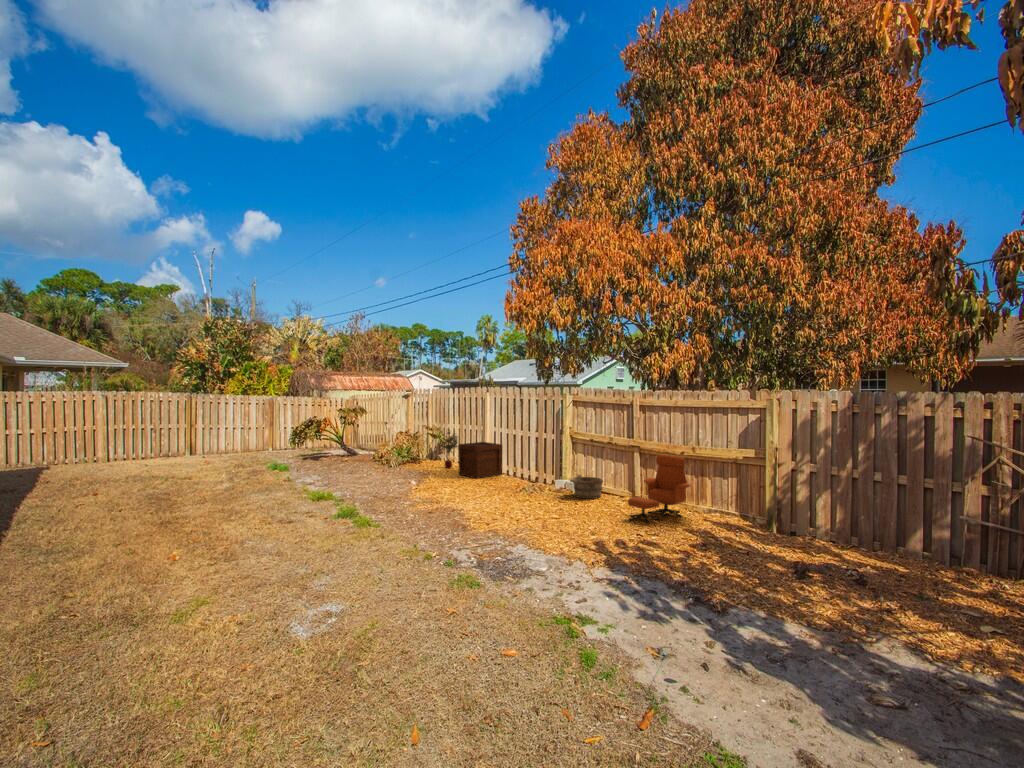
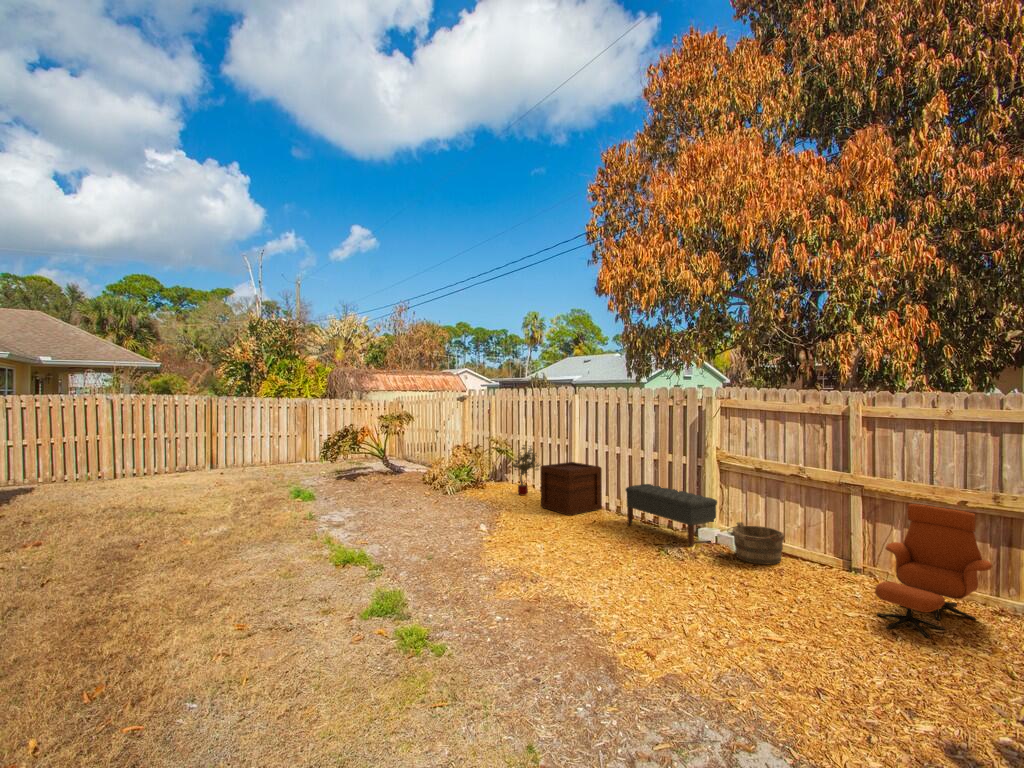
bench: none [514,454,569,492] -> present [626,484,717,547]

